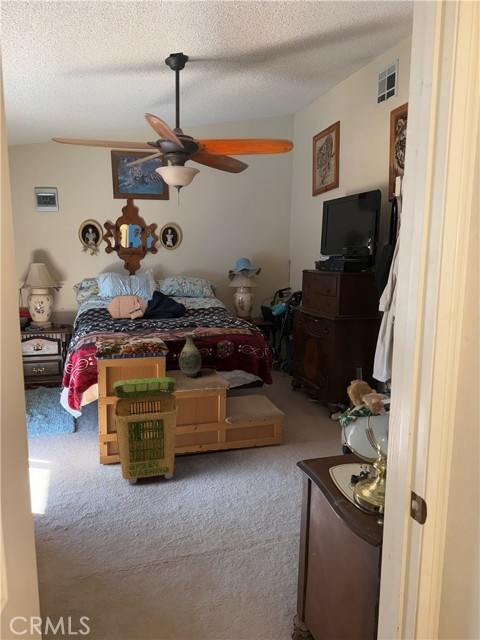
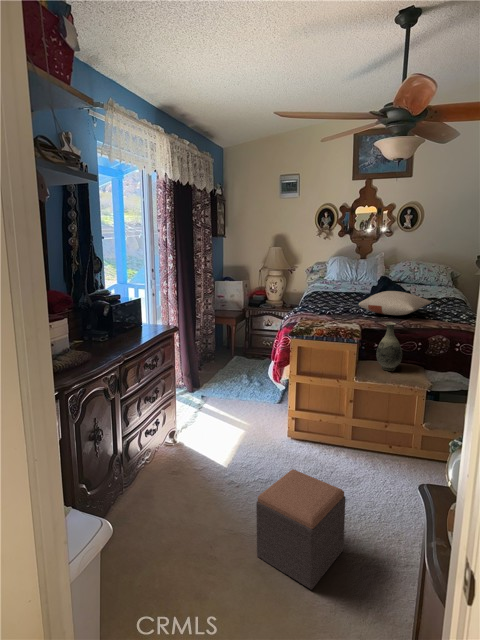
handbag: present [107,286,147,319] -> none [324,267,364,305]
pillow: none [150,304,208,325] -> present [359,291,431,315]
laundry basket: present [113,377,179,484] -> none [294,360,362,469]
footstool: none [118,496,201,610] -> present [256,469,345,589]

